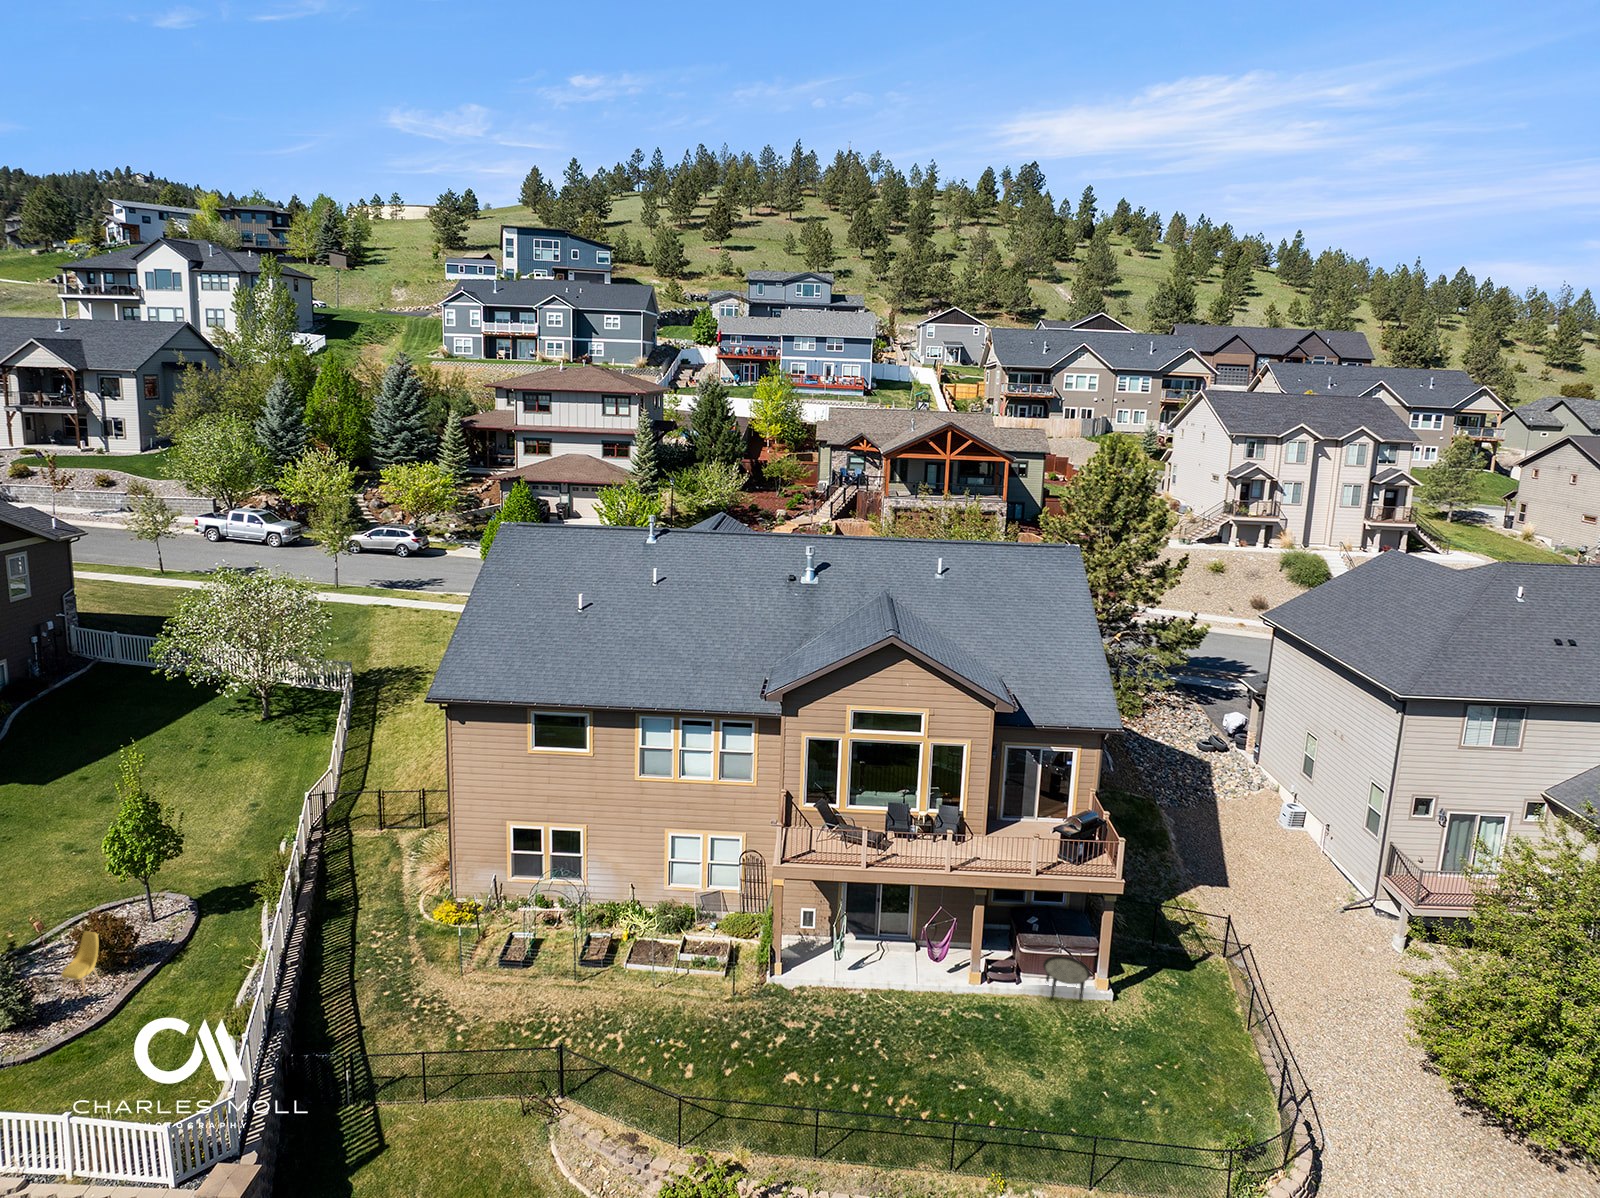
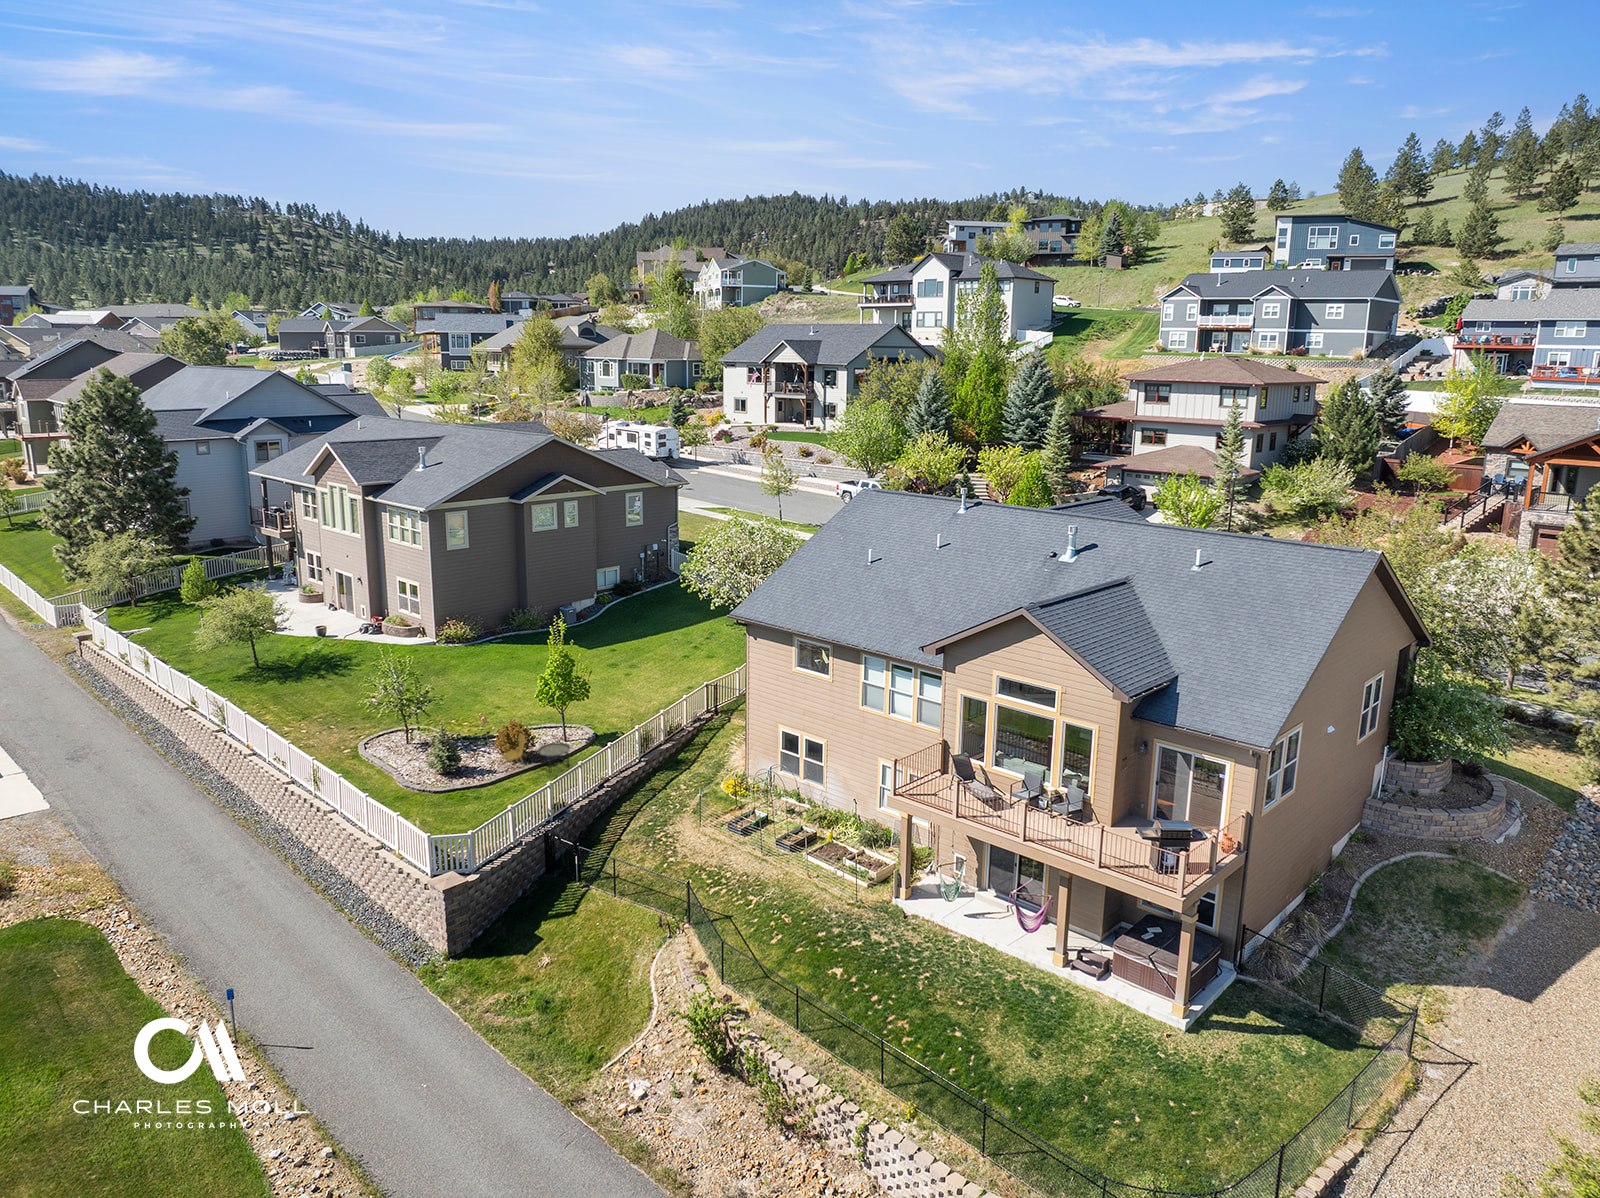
round table: present [1043,956,1091,1003] -> present [538,742,570,771]

